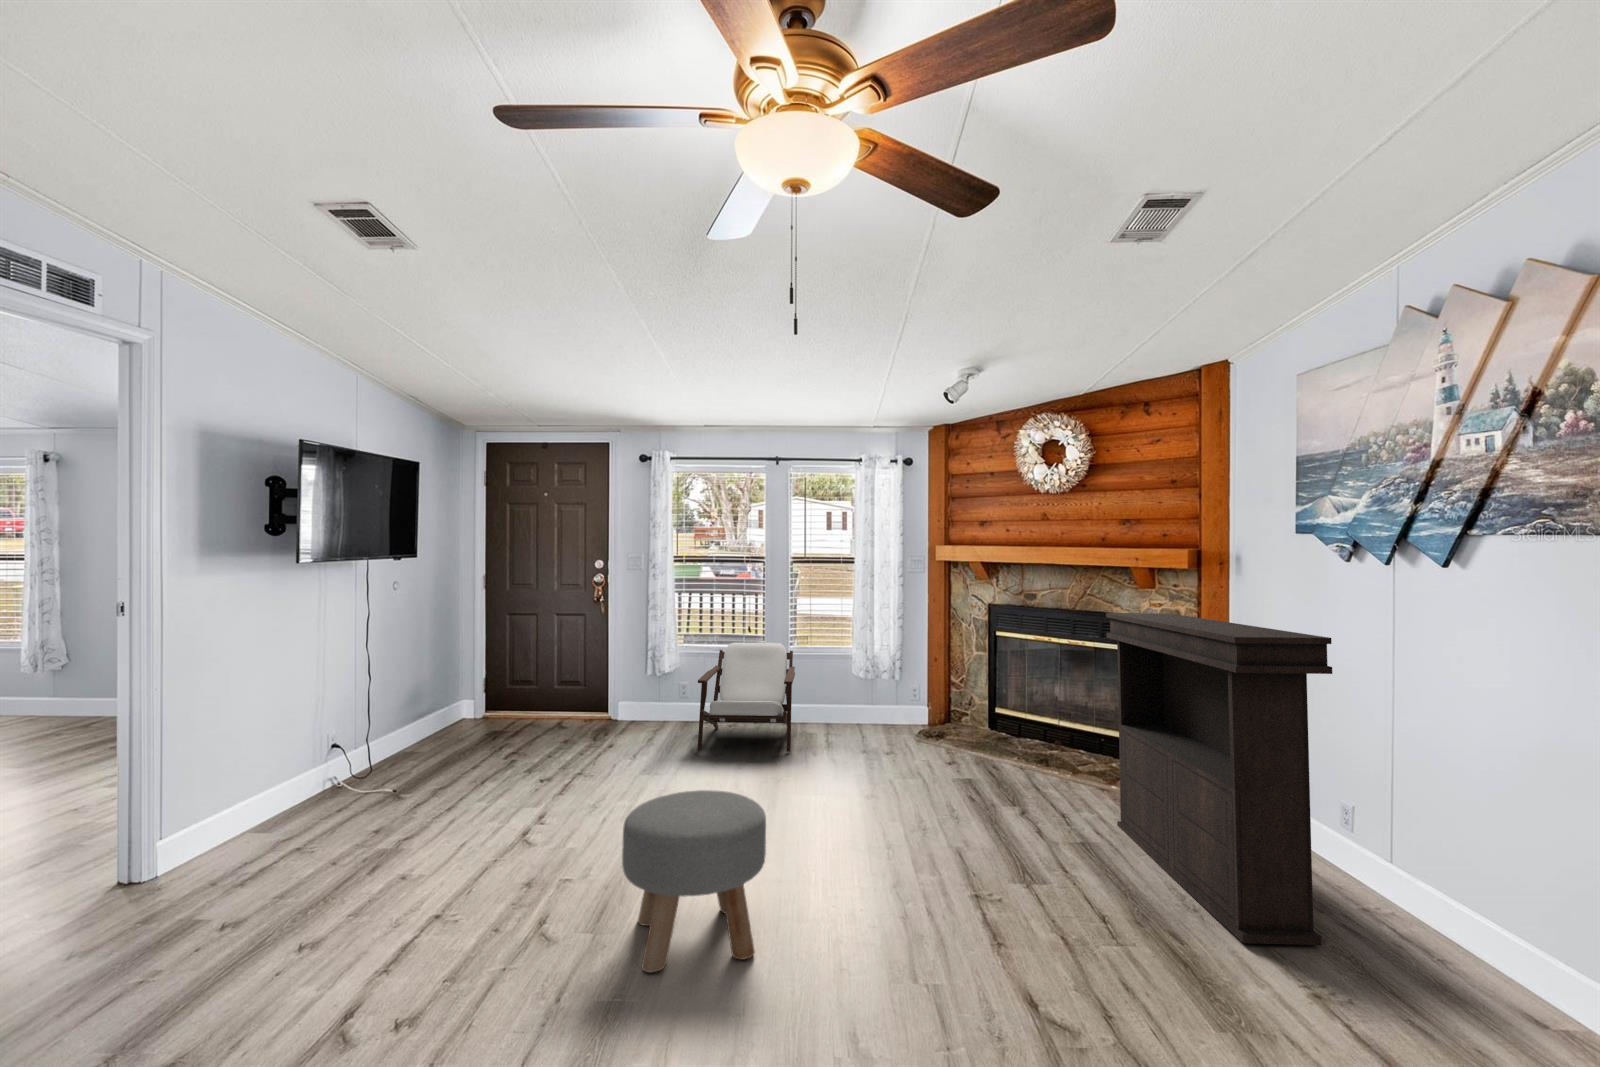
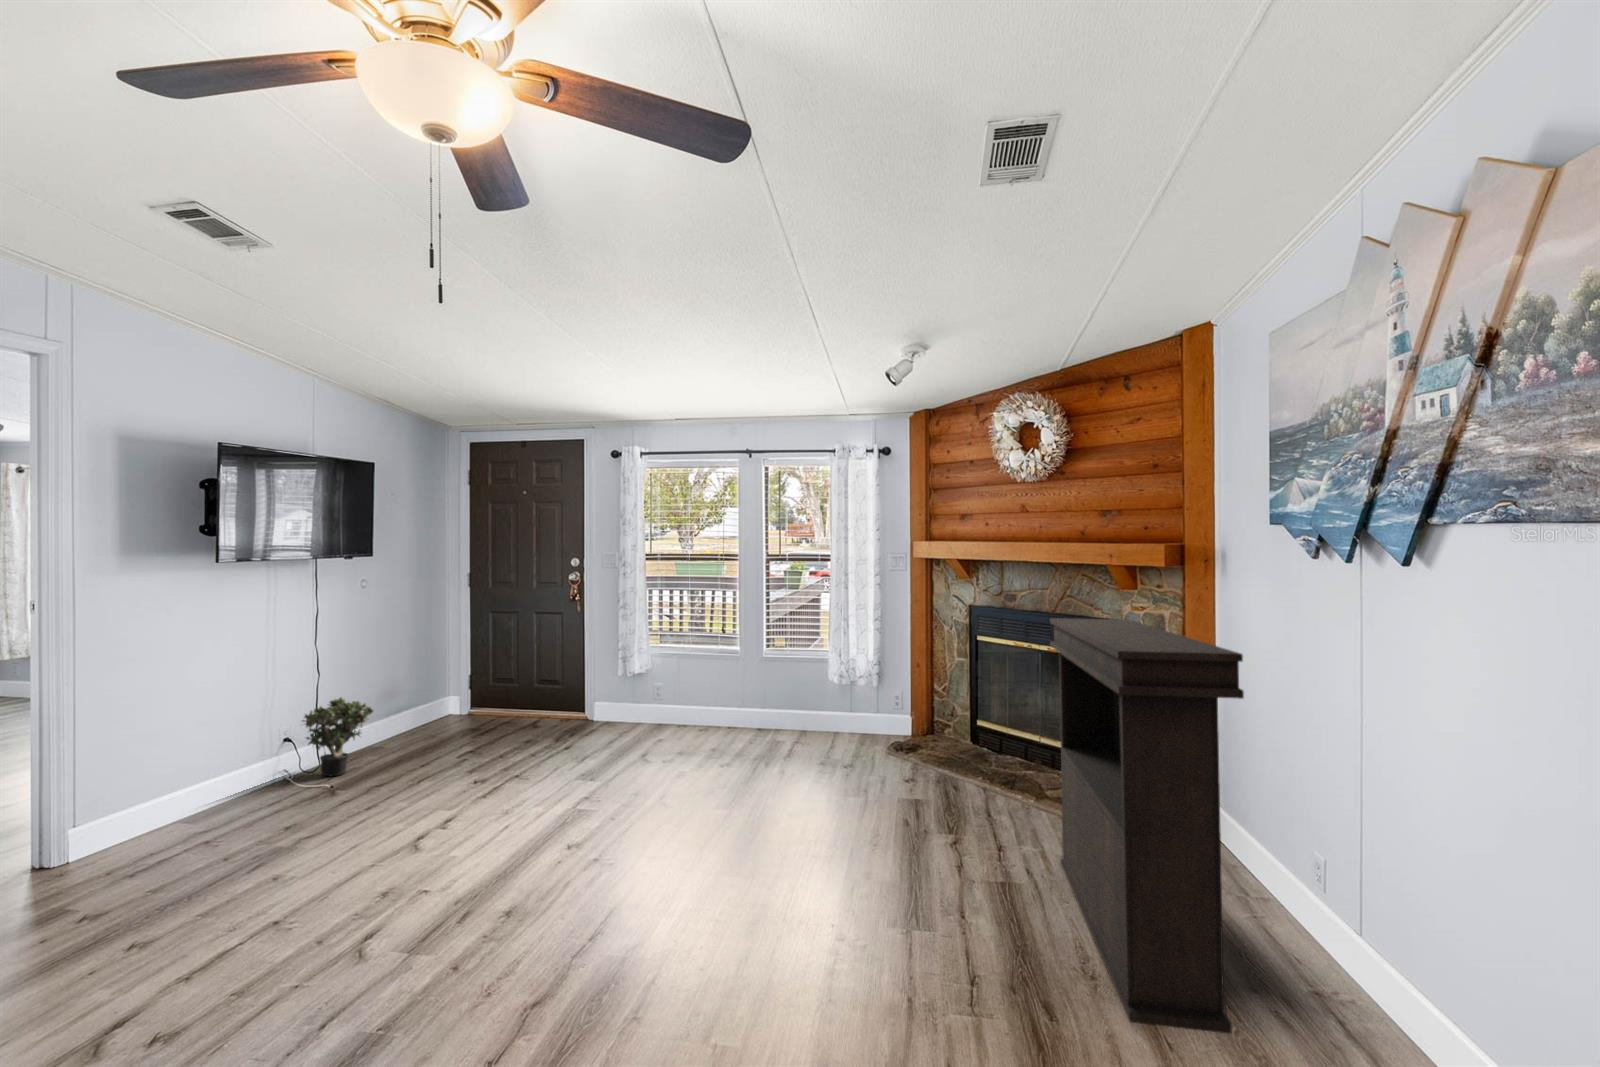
armchair: present [697,642,795,752] -> none [650,644,768,762]
potted plant: none [353,700,425,781] -> present [303,698,374,776]
ottoman: present [622,790,766,972] -> none [429,806,594,1001]

